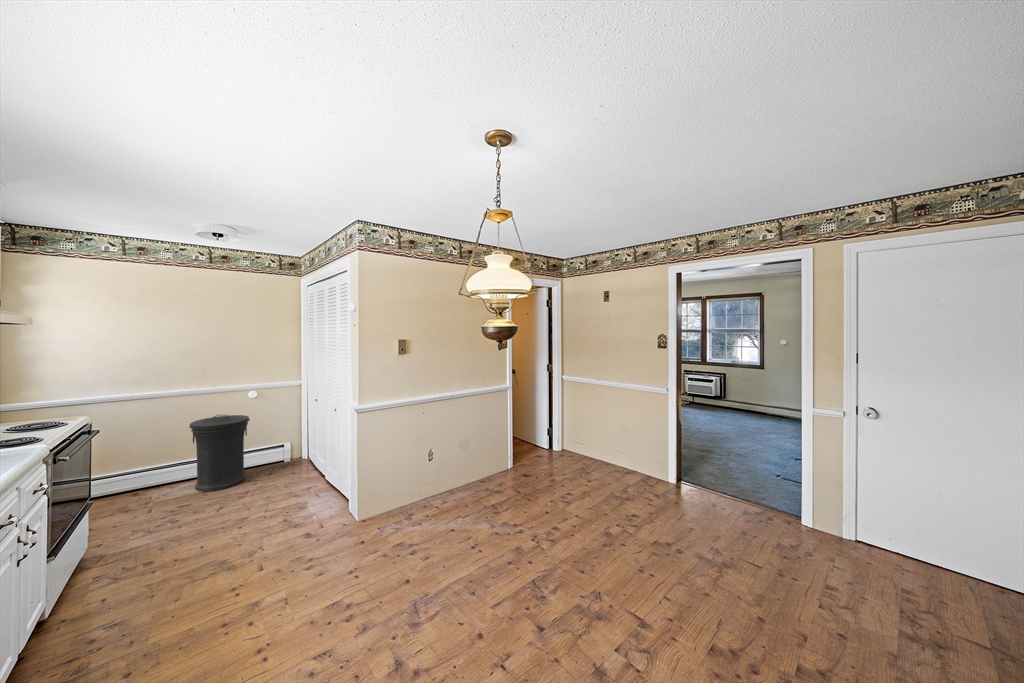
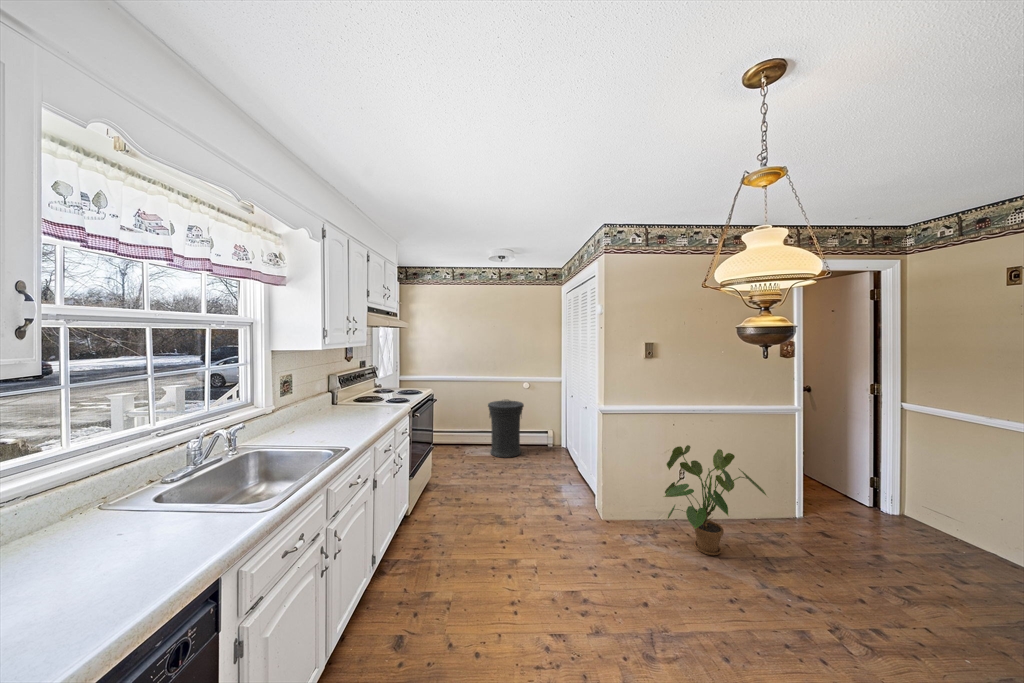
house plant: none [418,429,496,519] -> present [664,445,766,555]

